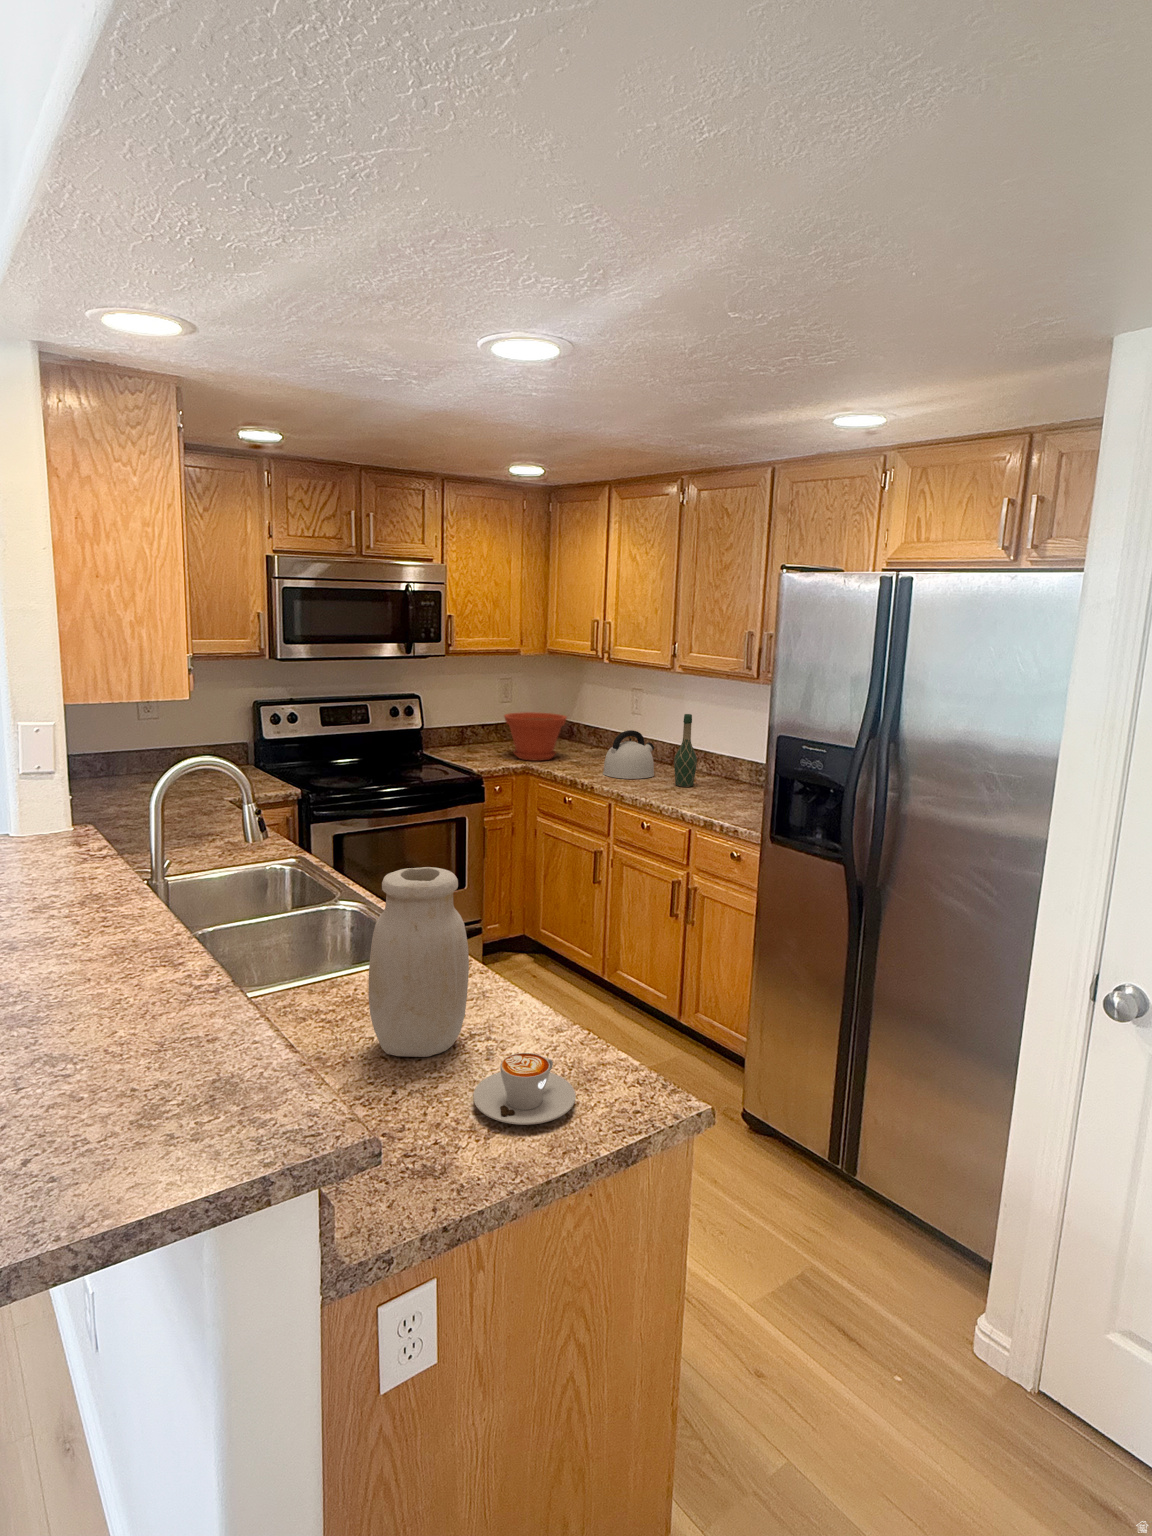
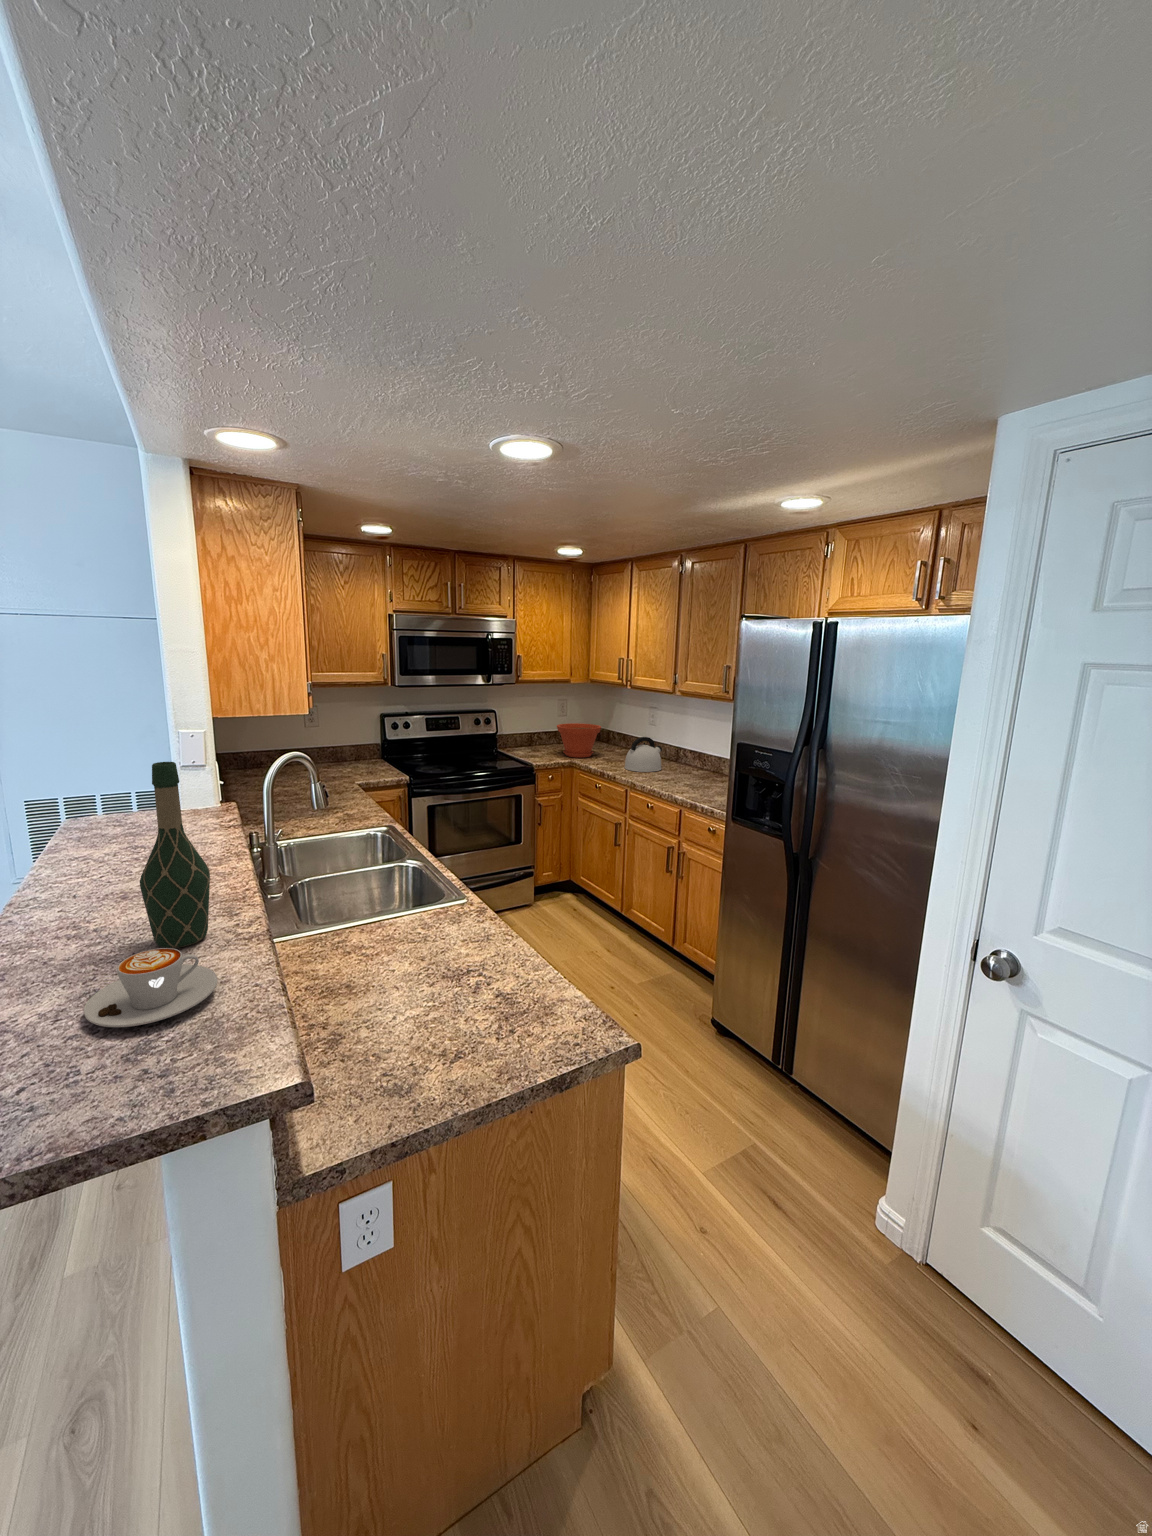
wine bottle: present [674,714,697,787] -> present [140,762,210,948]
jar: present [369,867,469,1057] -> none [385,844,461,989]
coffee cup: present [473,1053,576,1125] -> present [84,948,217,1027]

